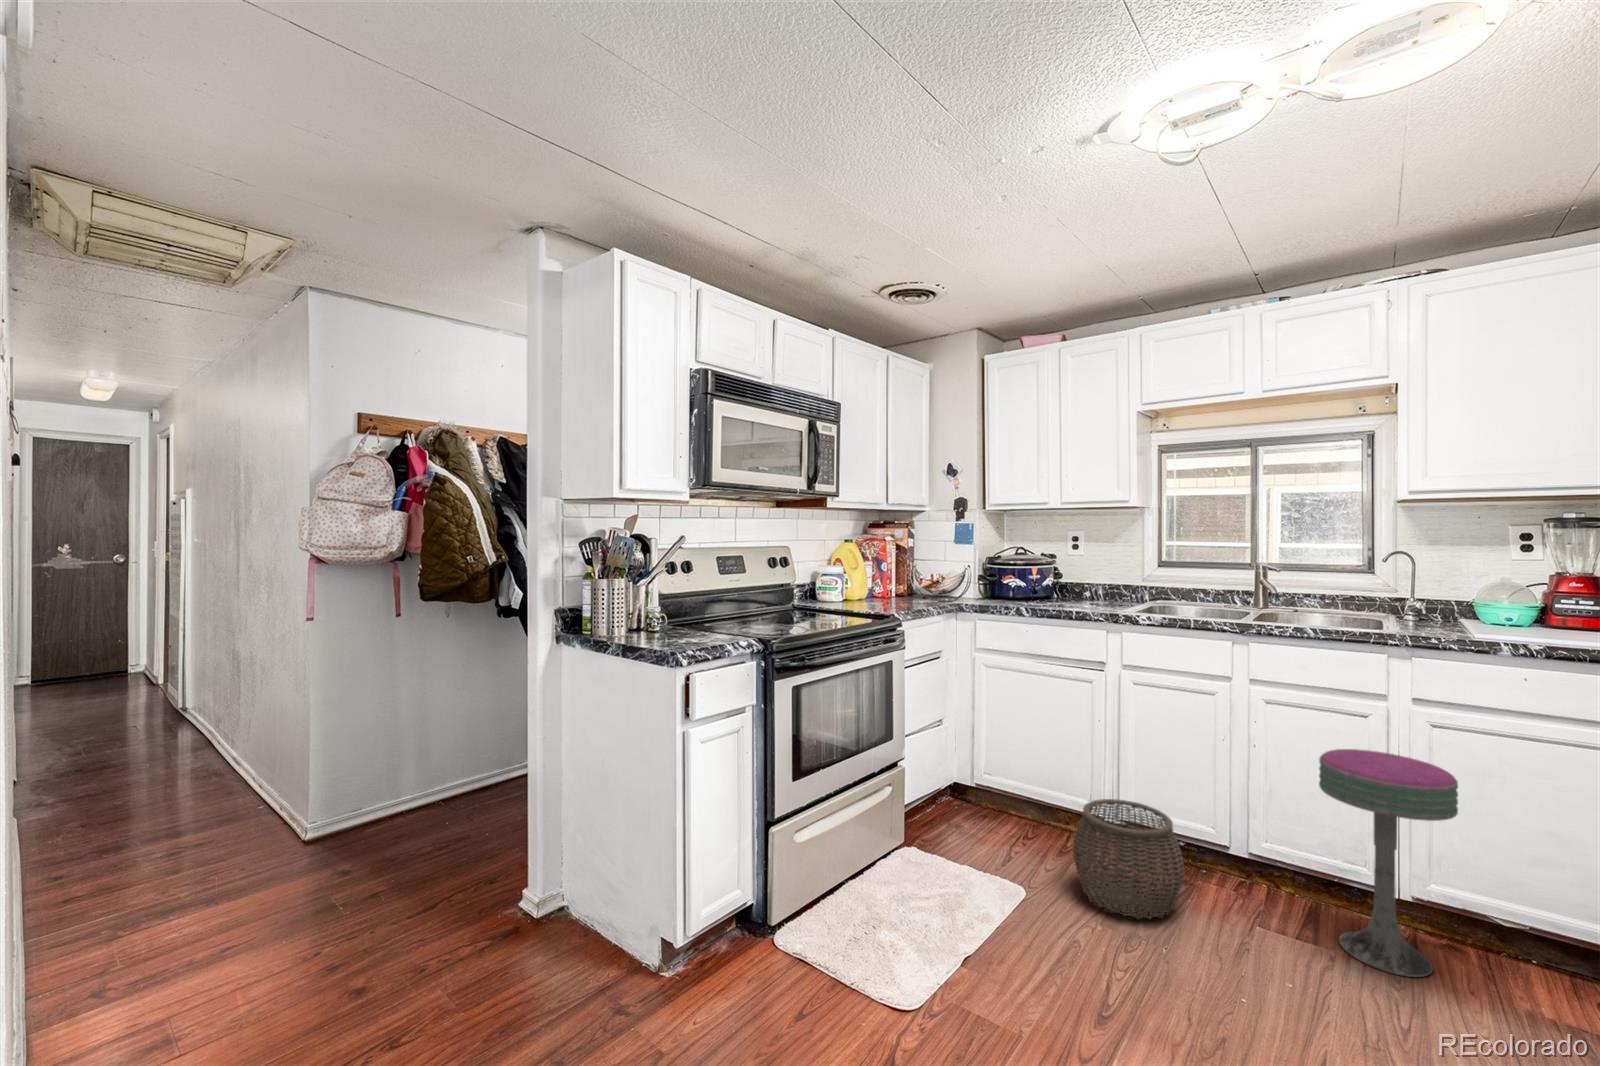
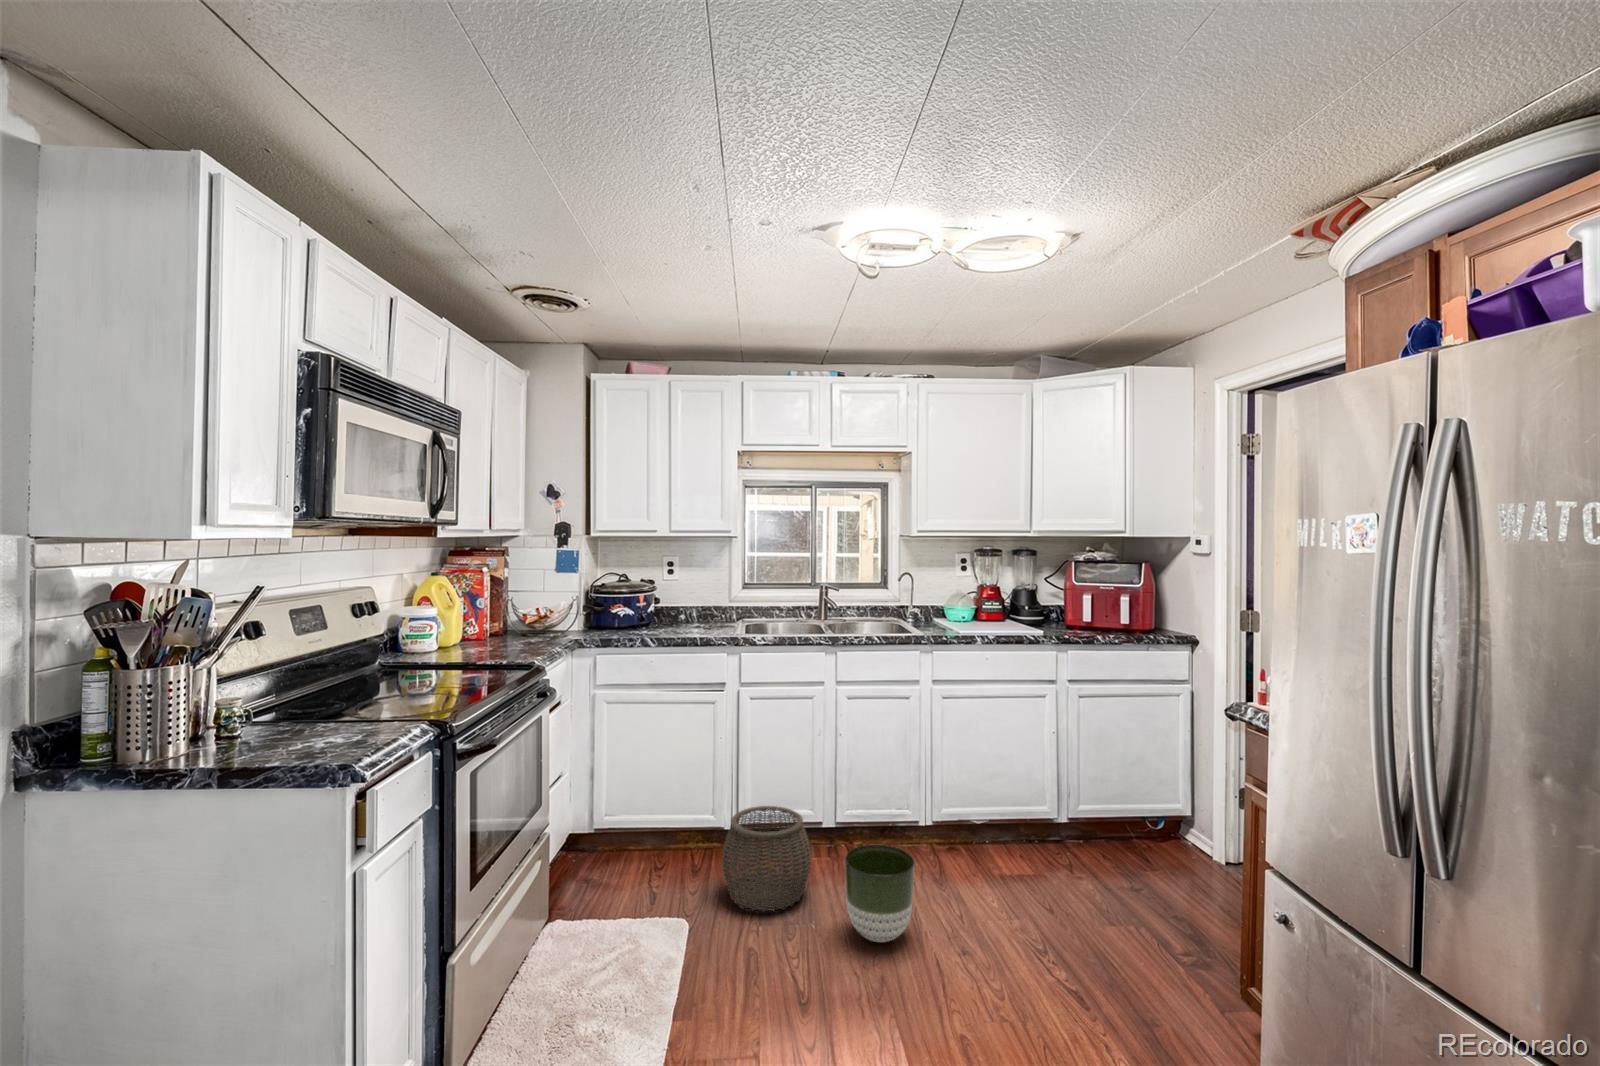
bar stool: present [1319,749,1458,977] -> none [892,724,969,884]
planter: none [1199,874,1304,1003] -> present [845,845,915,943]

